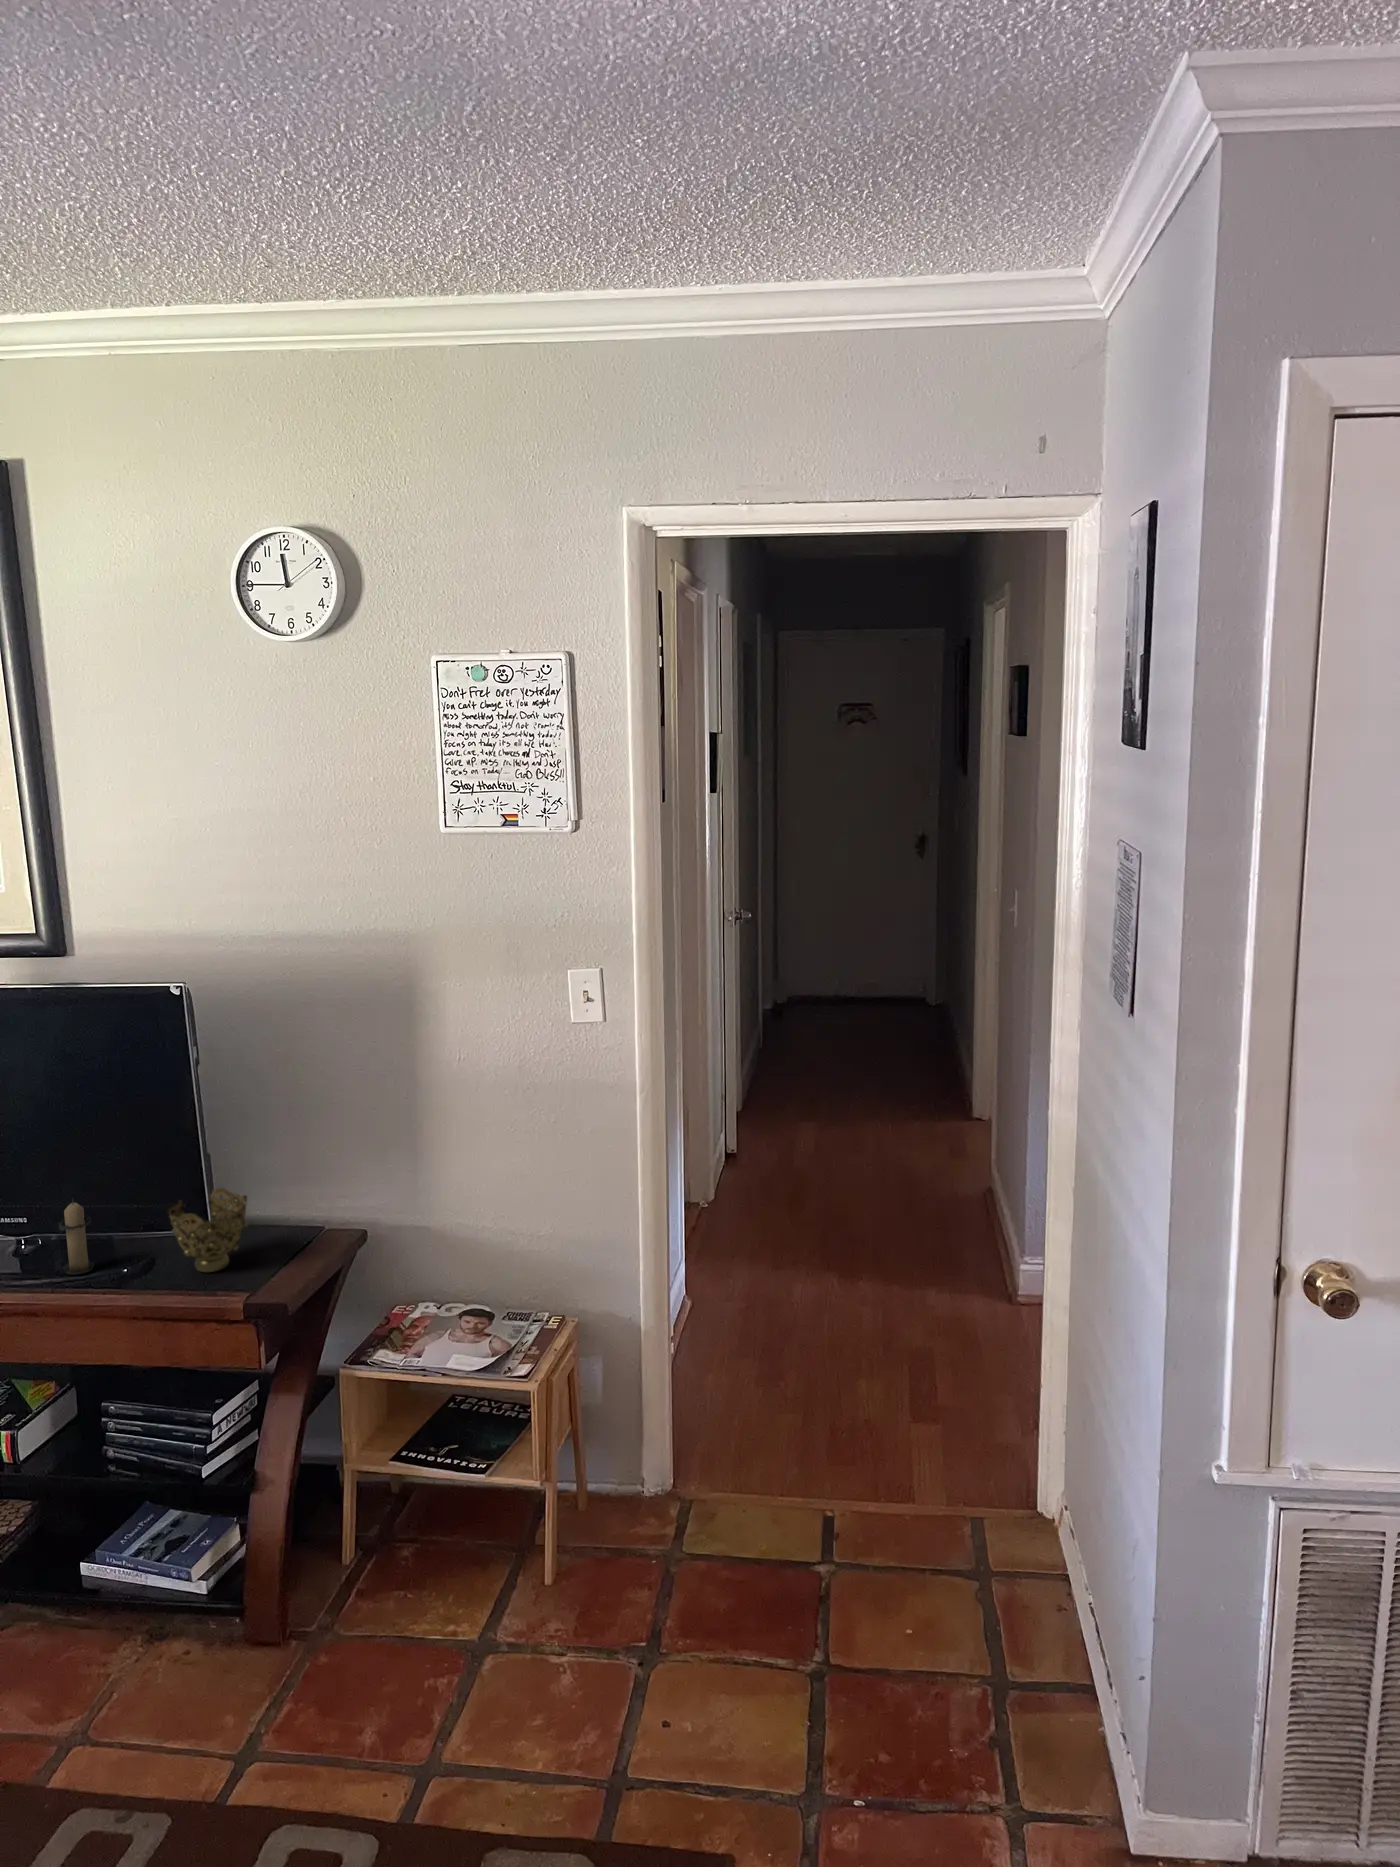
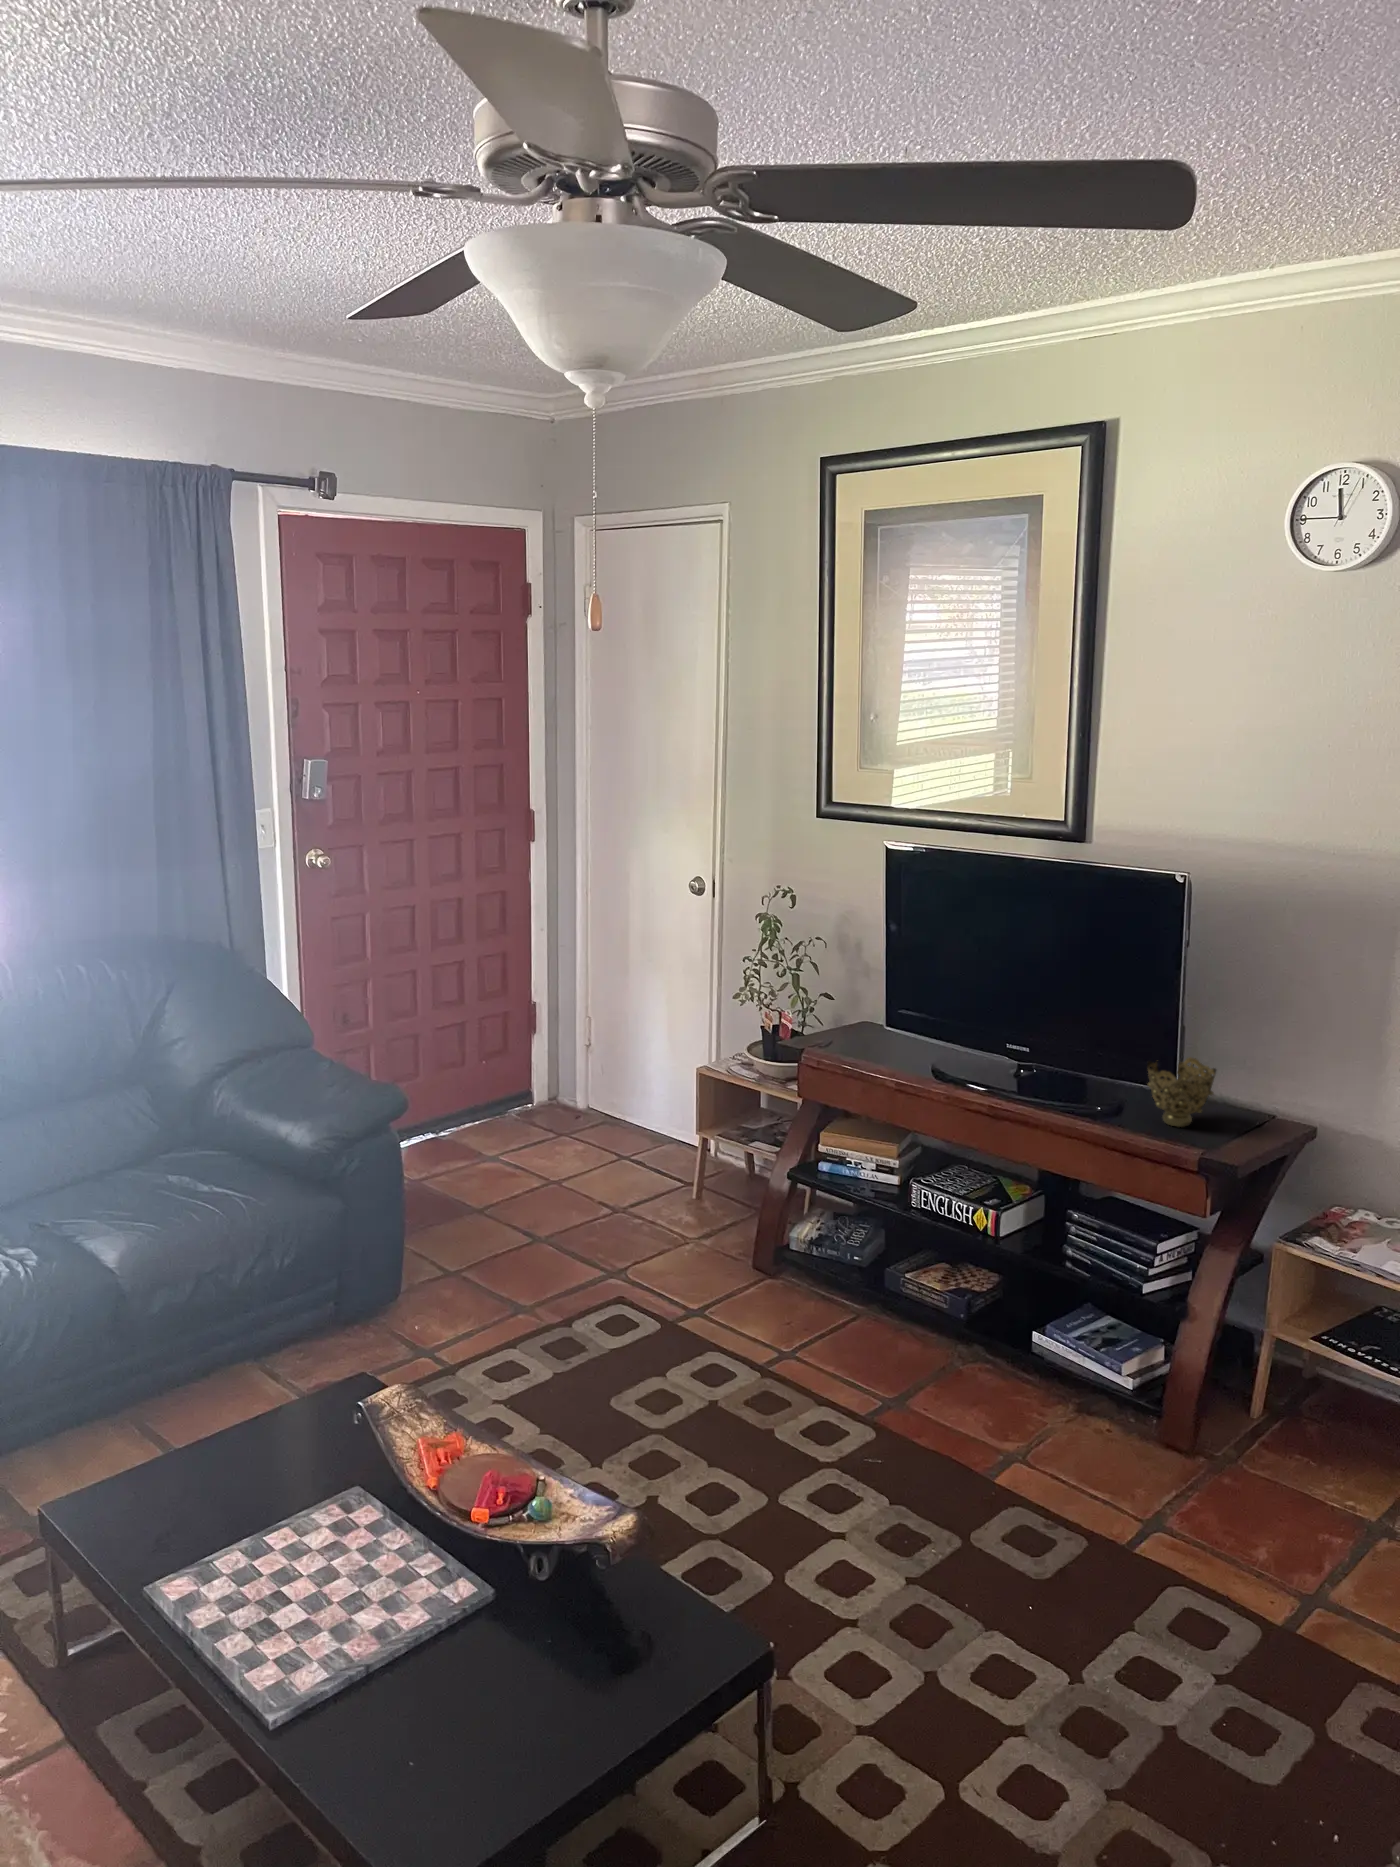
candle: present [58,1198,94,1275] -> none [1052,1040,1085,1103]

